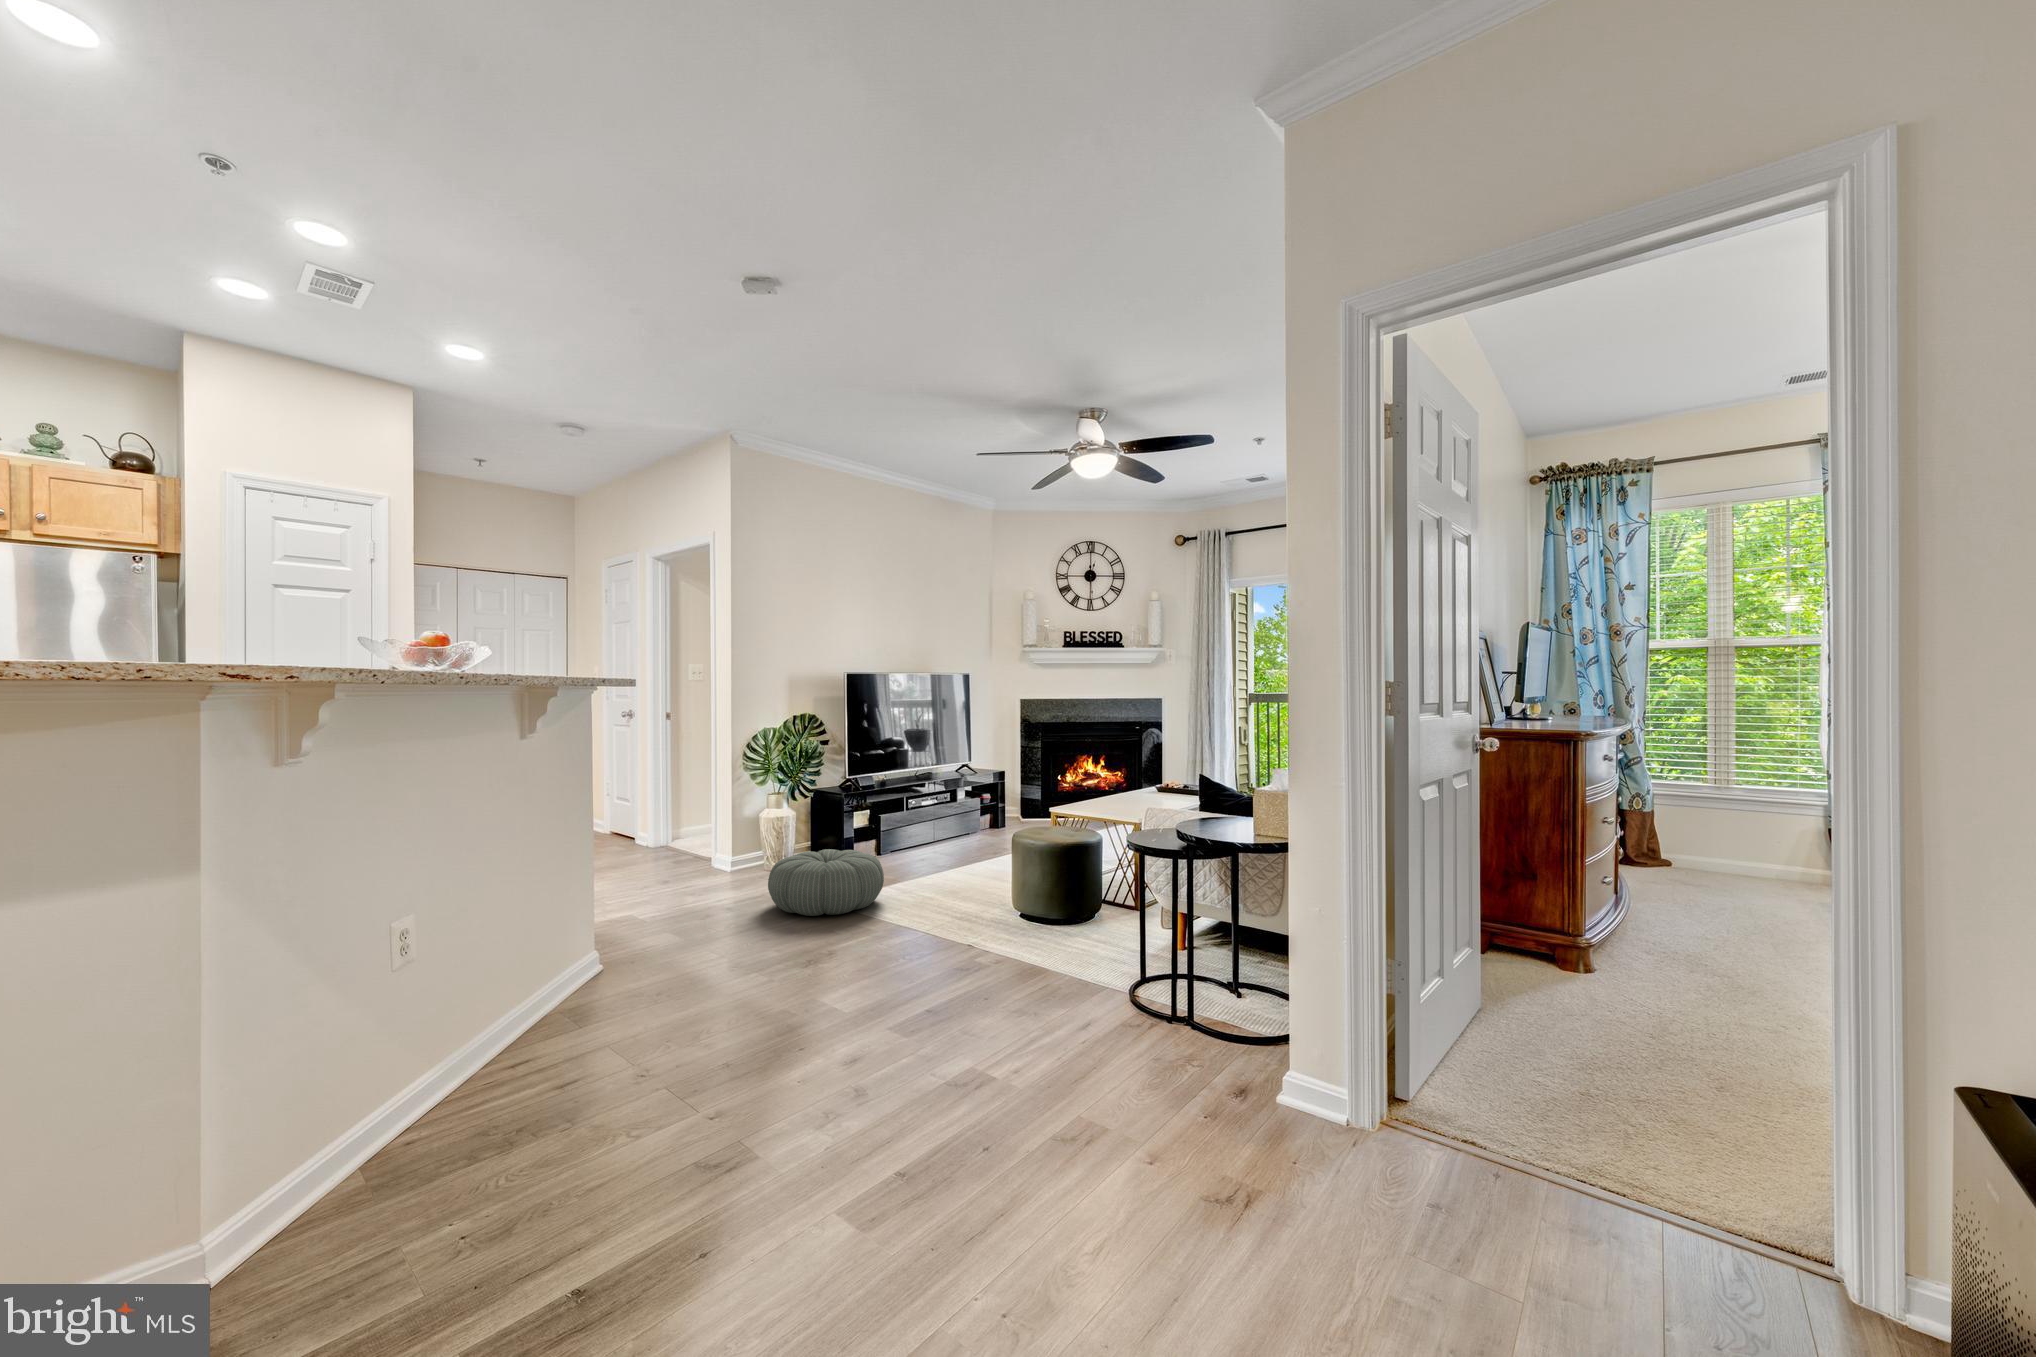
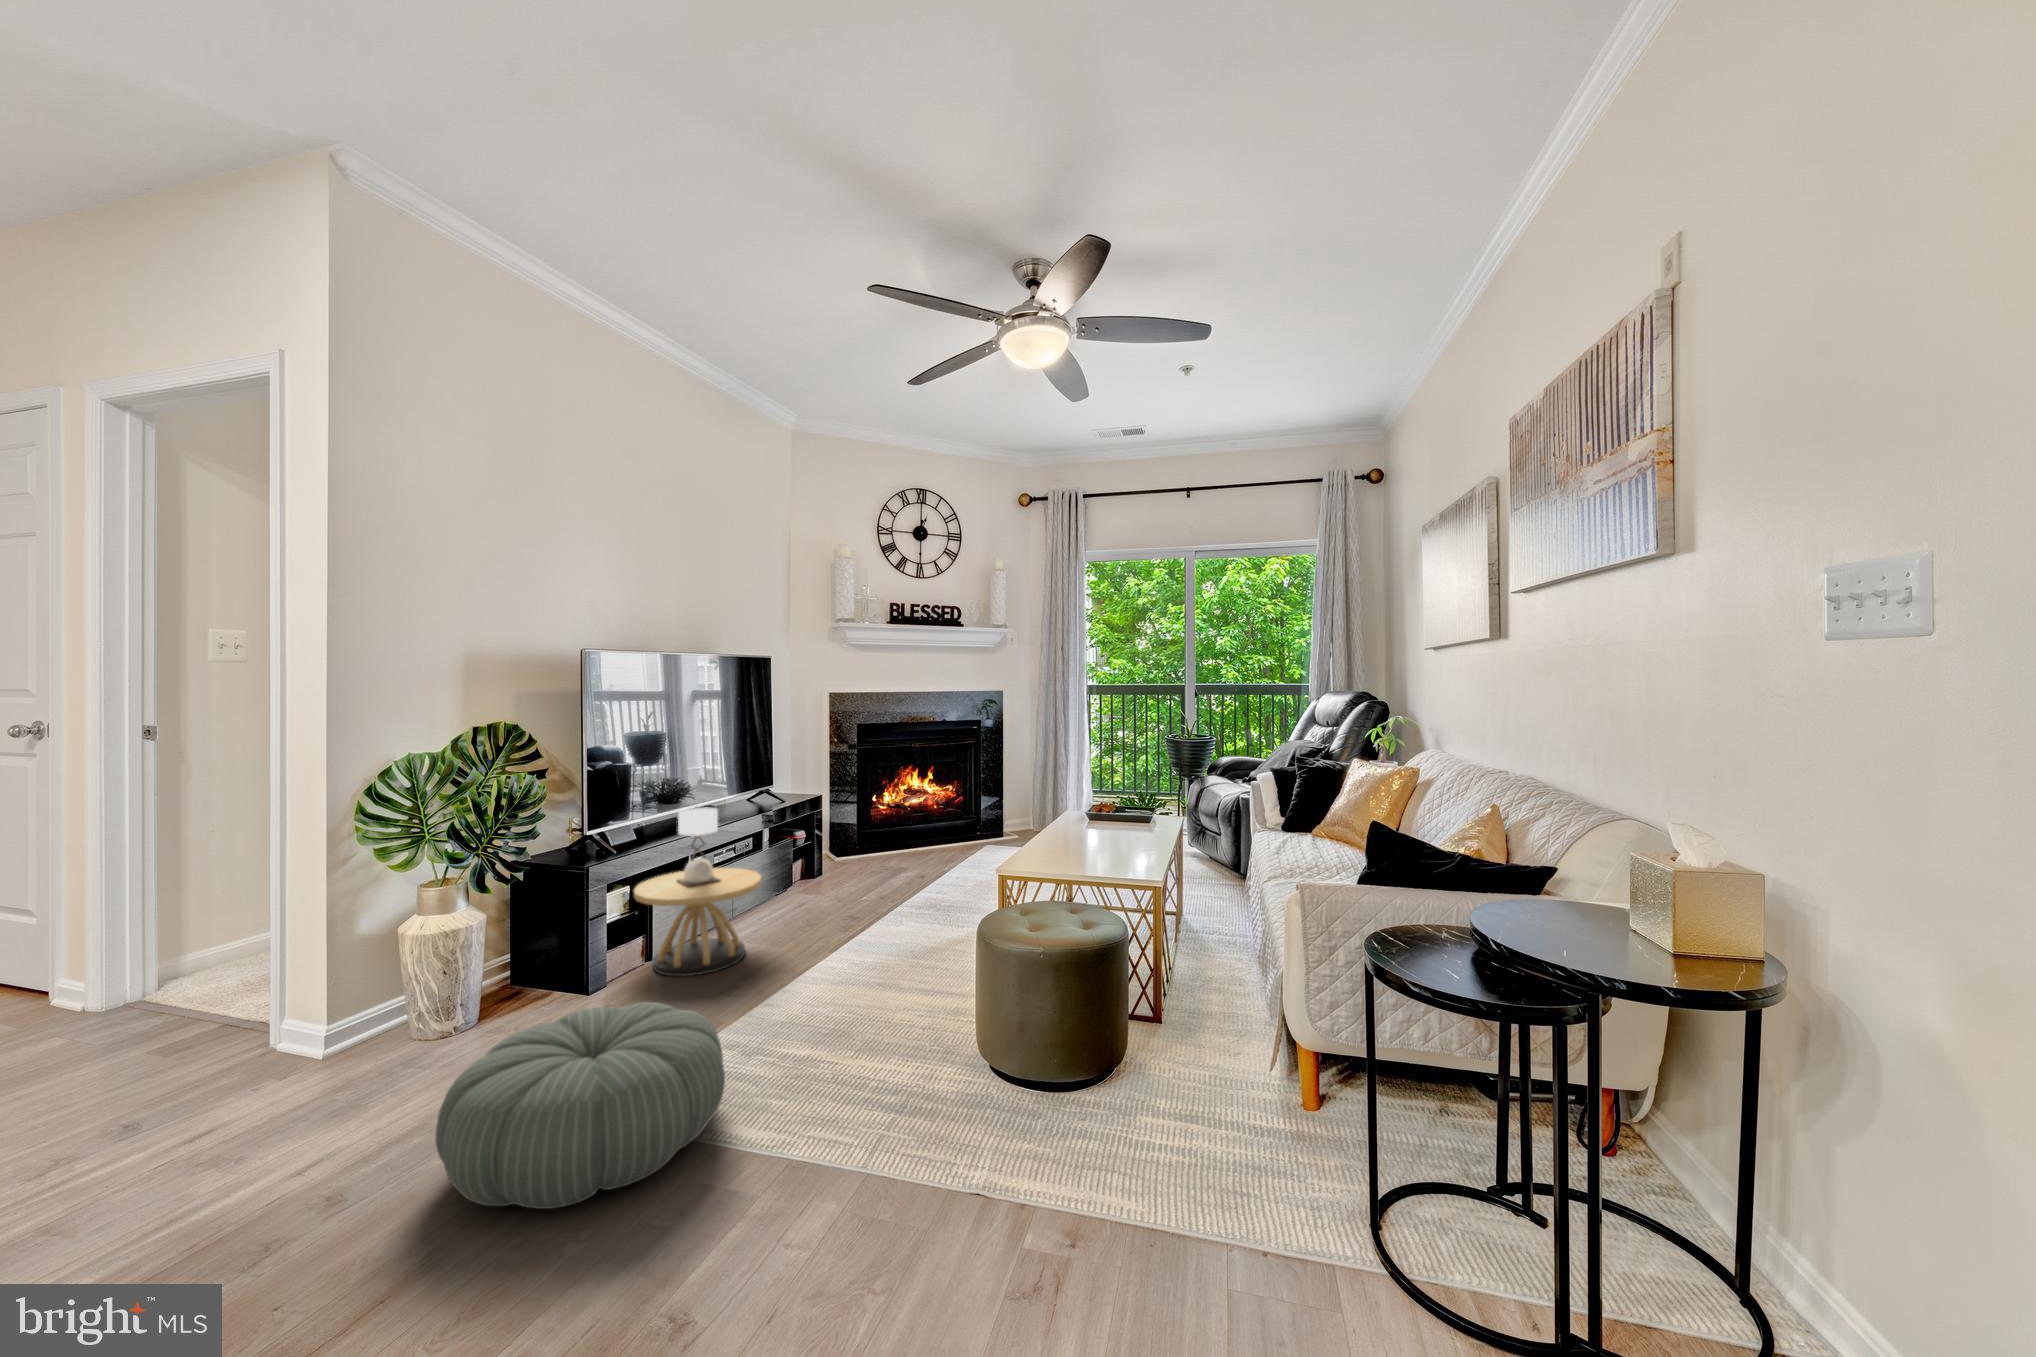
side table: none [869,767,938,862] -> present [634,808,761,976]

